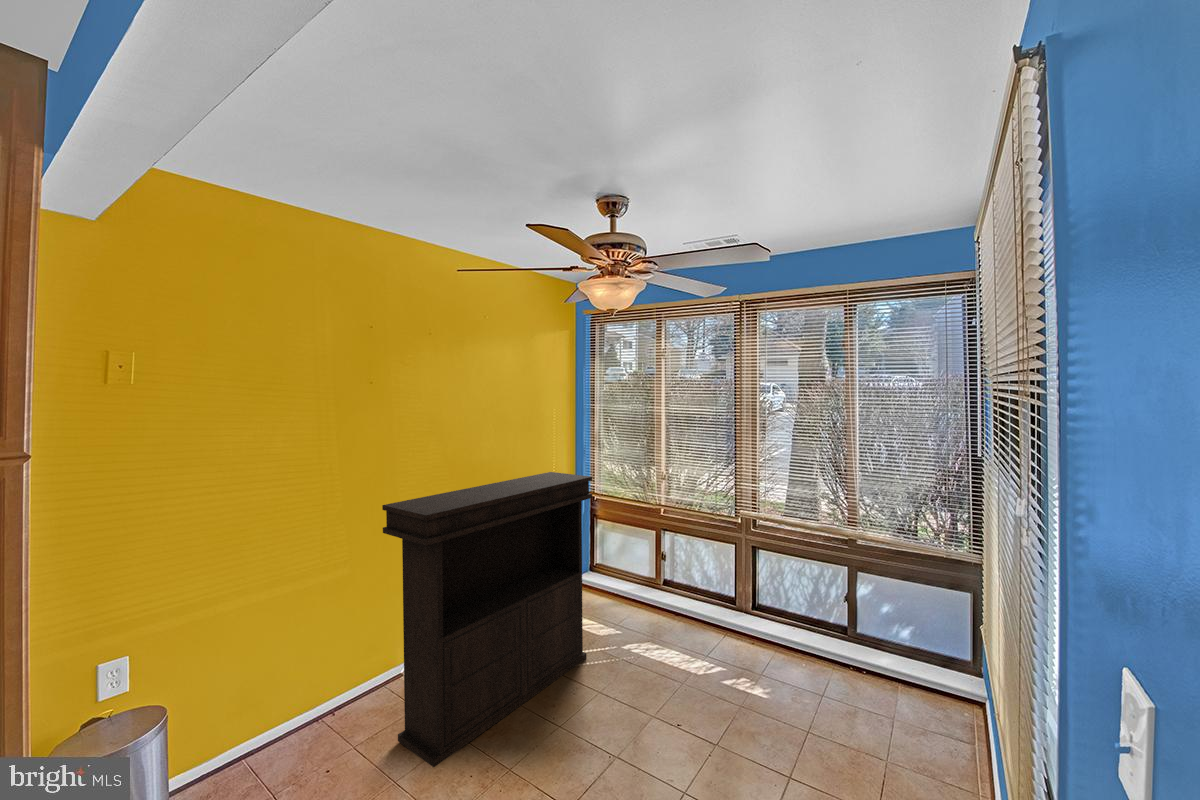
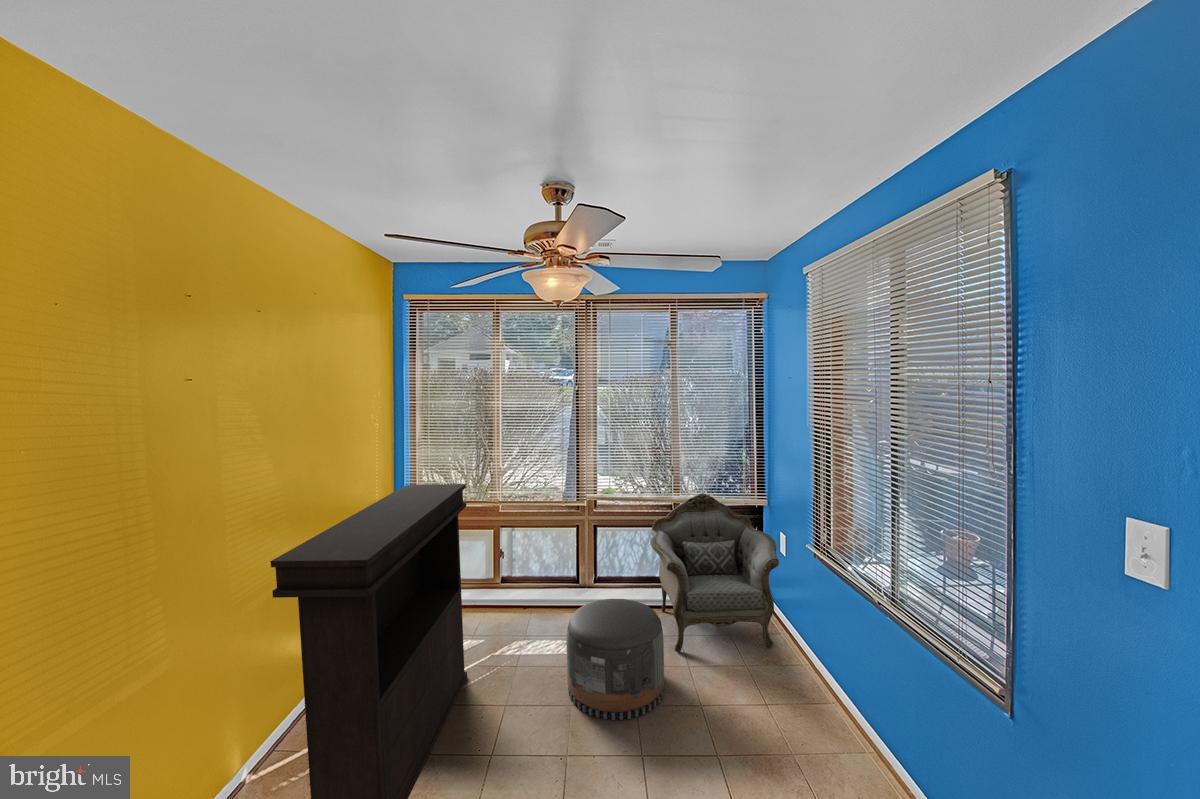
armchair: none [796,529,980,757] -> present [650,493,779,652]
pouf: none [658,621,768,762] -> present [566,599,664,720]

